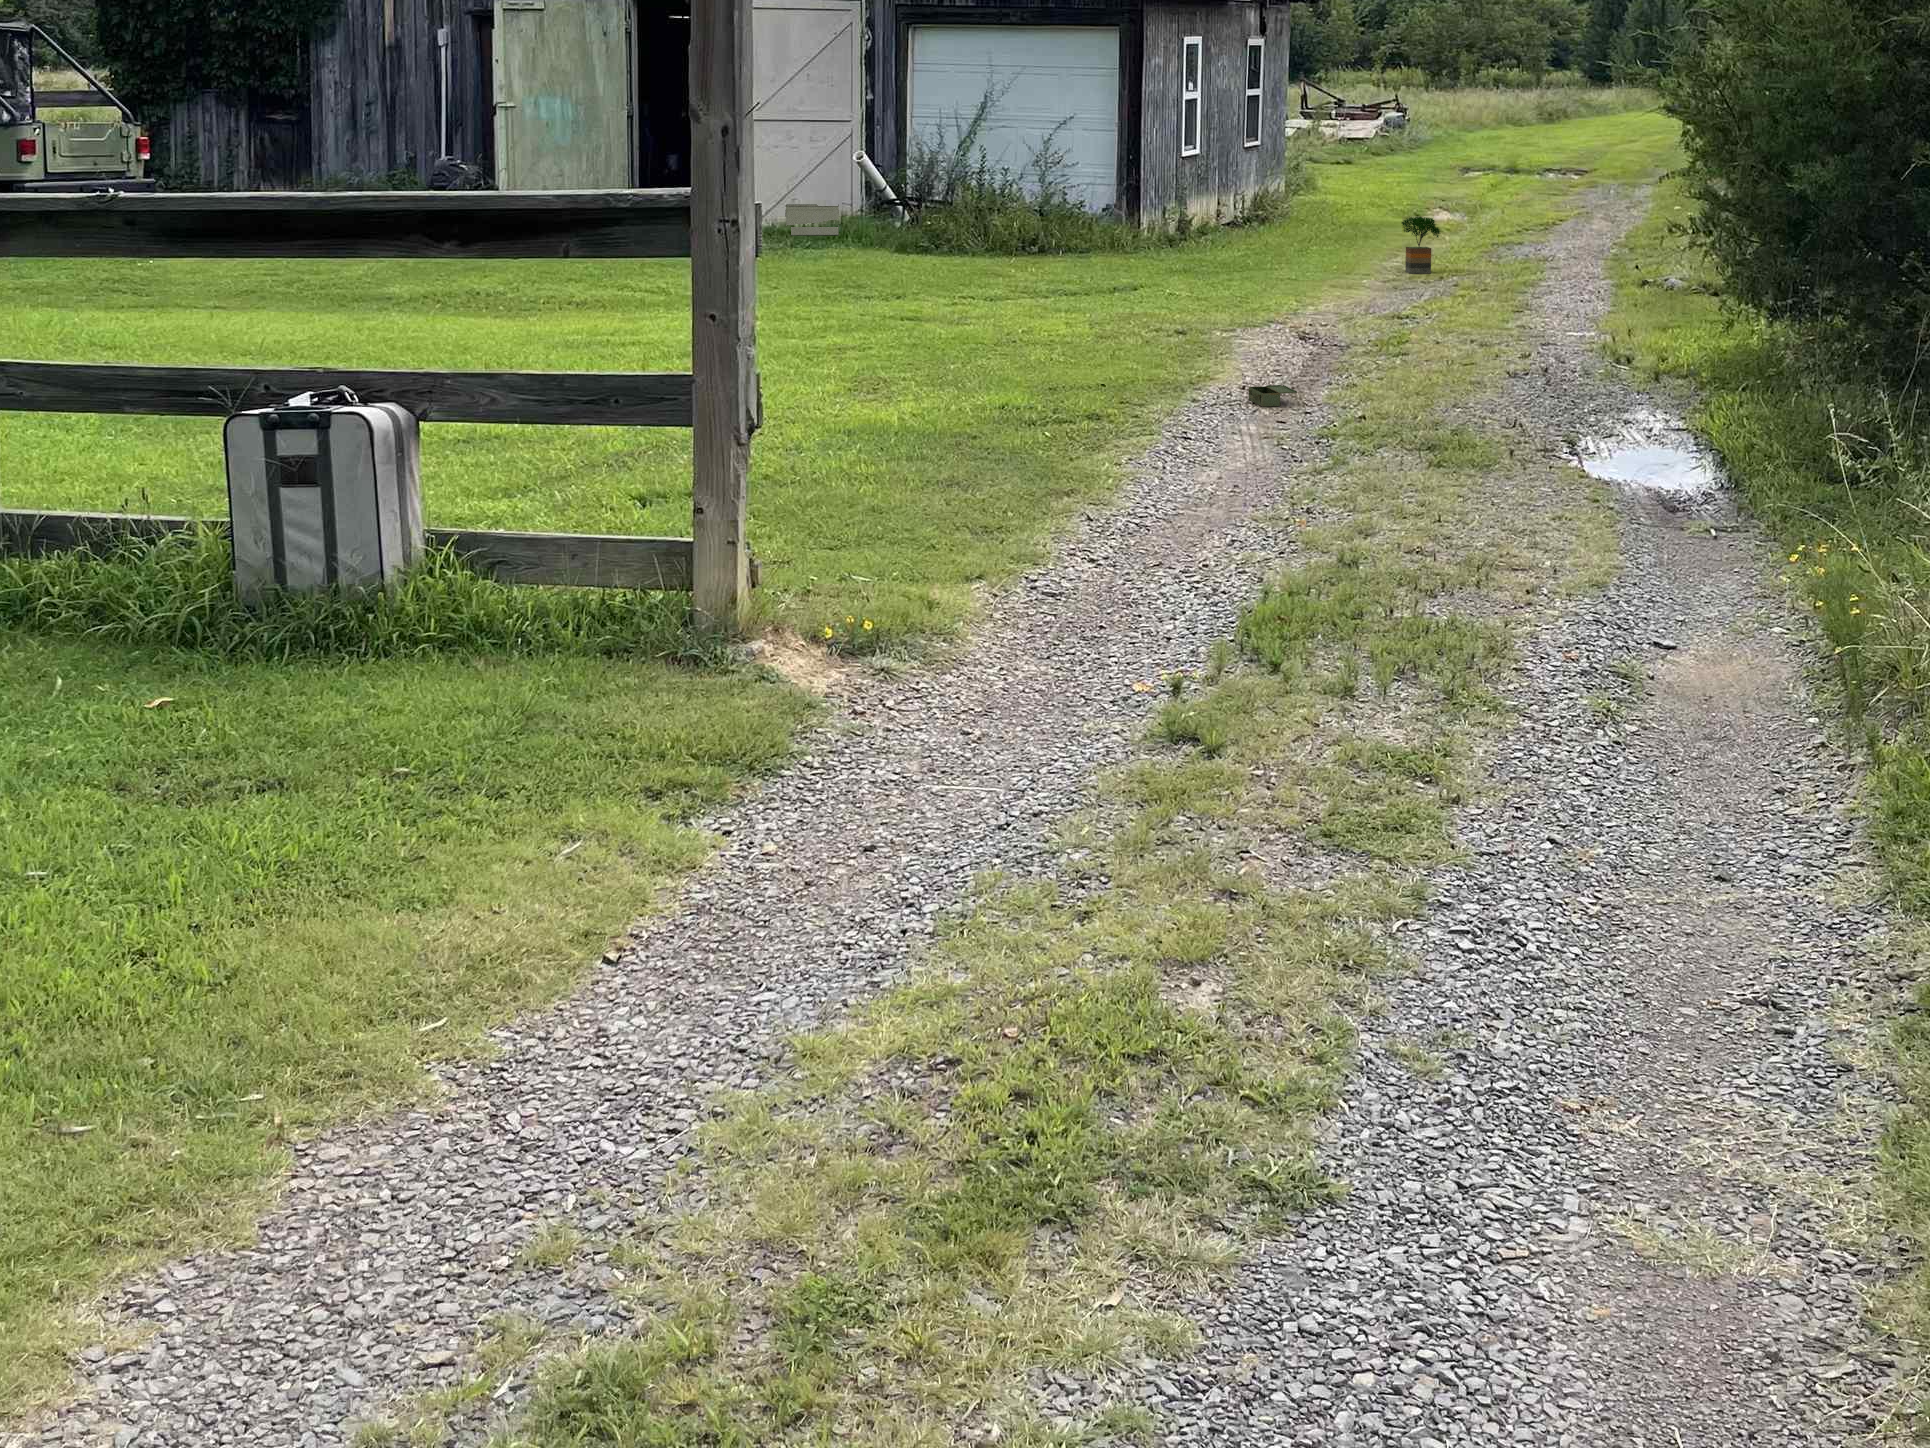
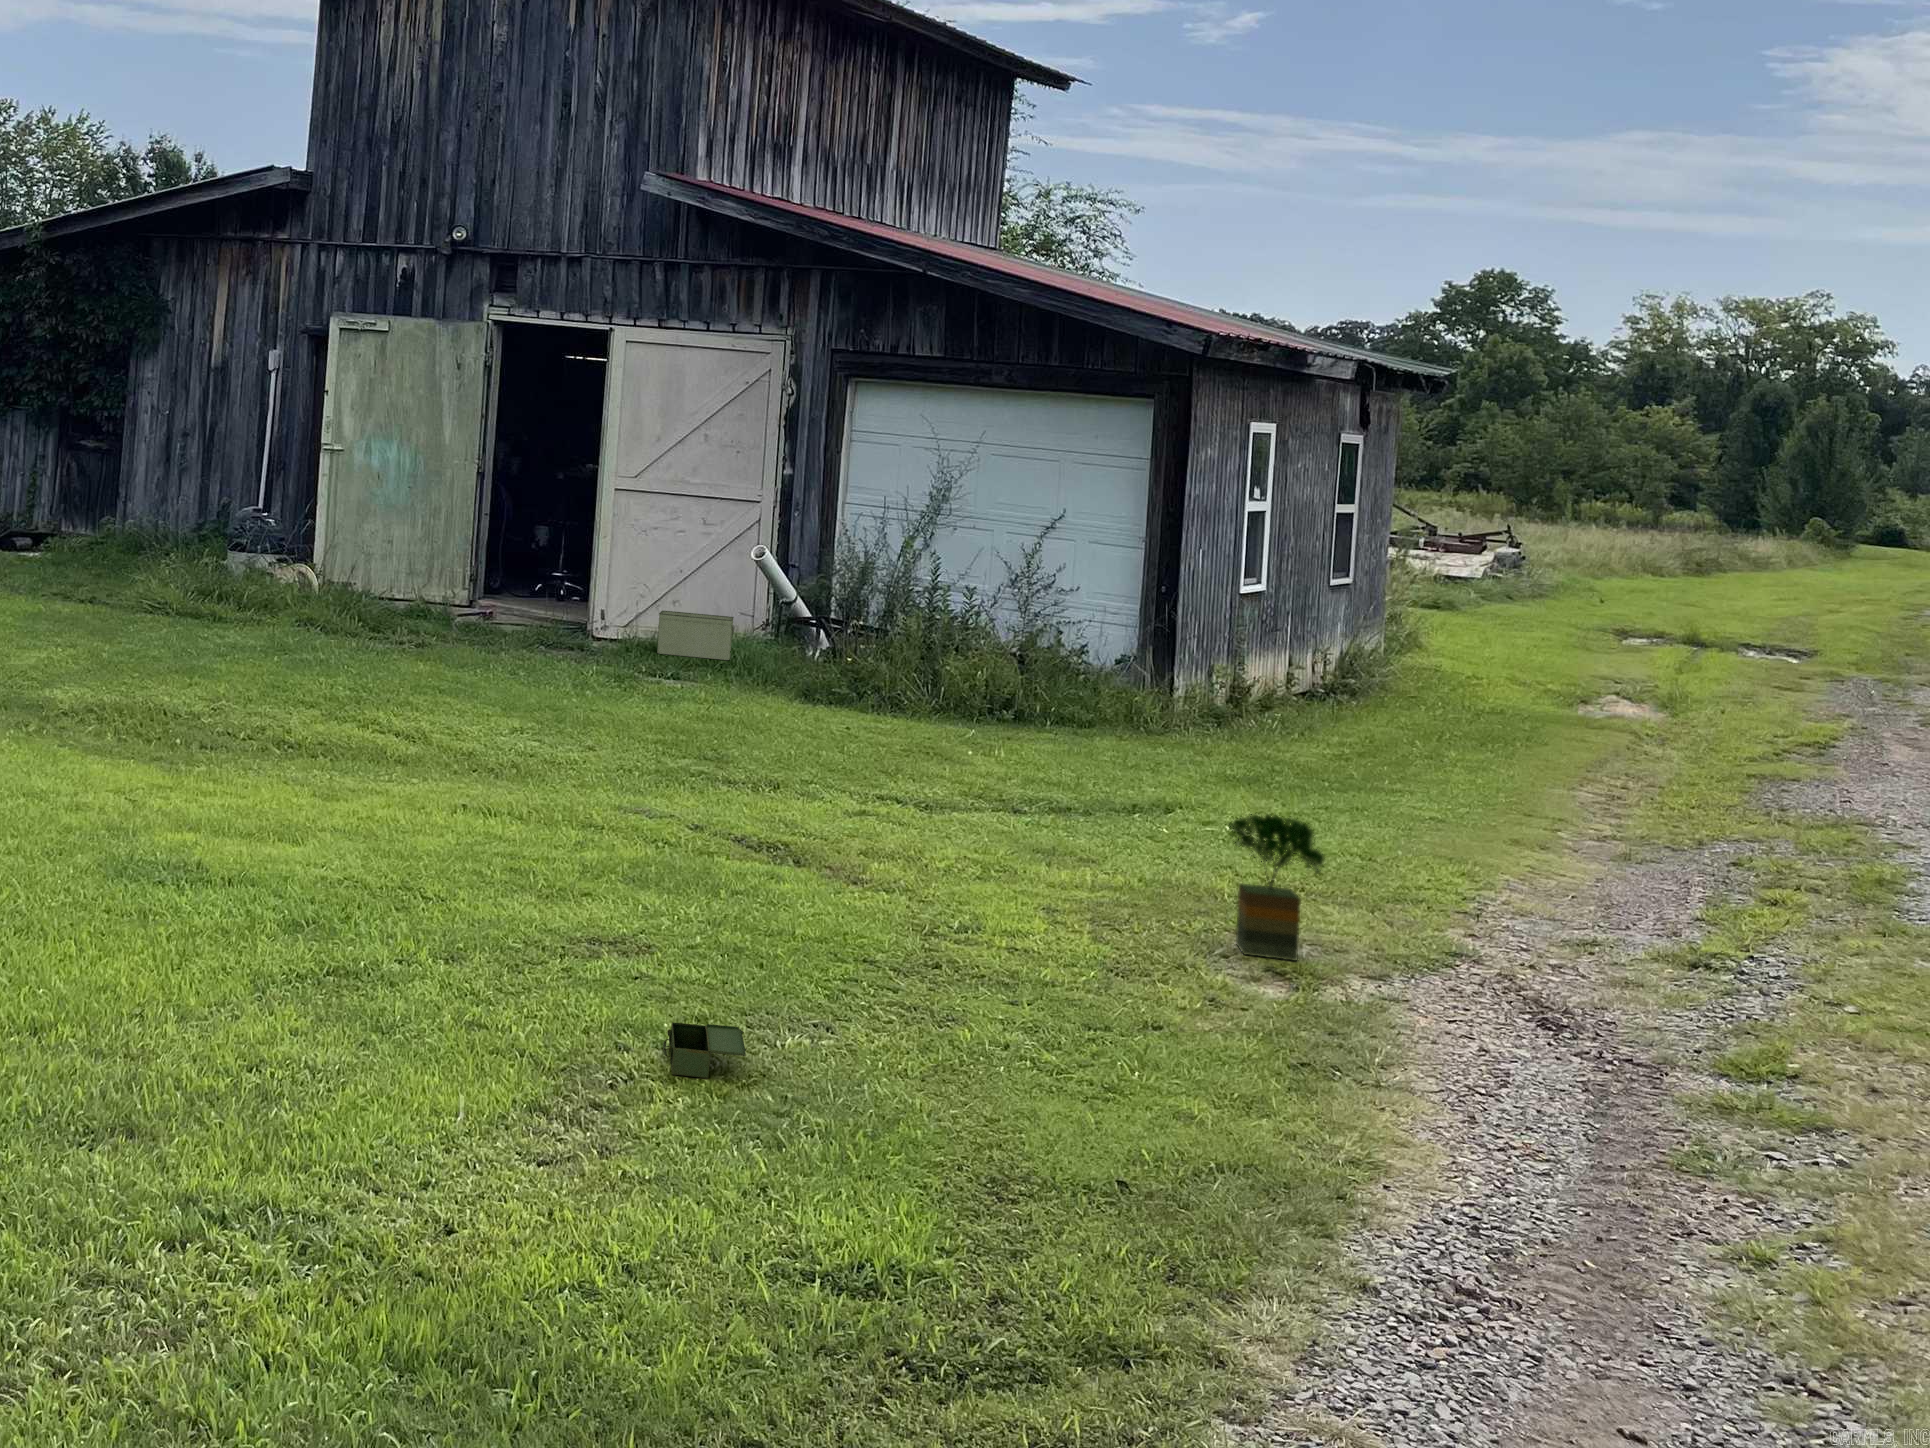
potted tree: present [1402,216,1440,274] -> present [1229,813,1325,961]
toolbox: present [1248,385,1297,407] -> present [663,1022,747,1078]

